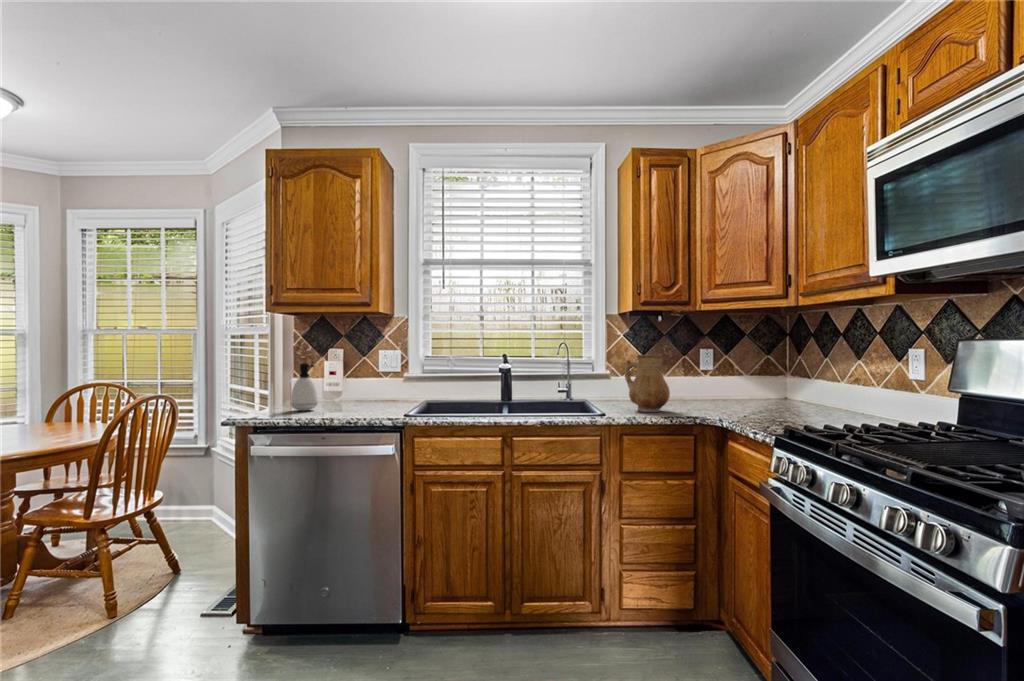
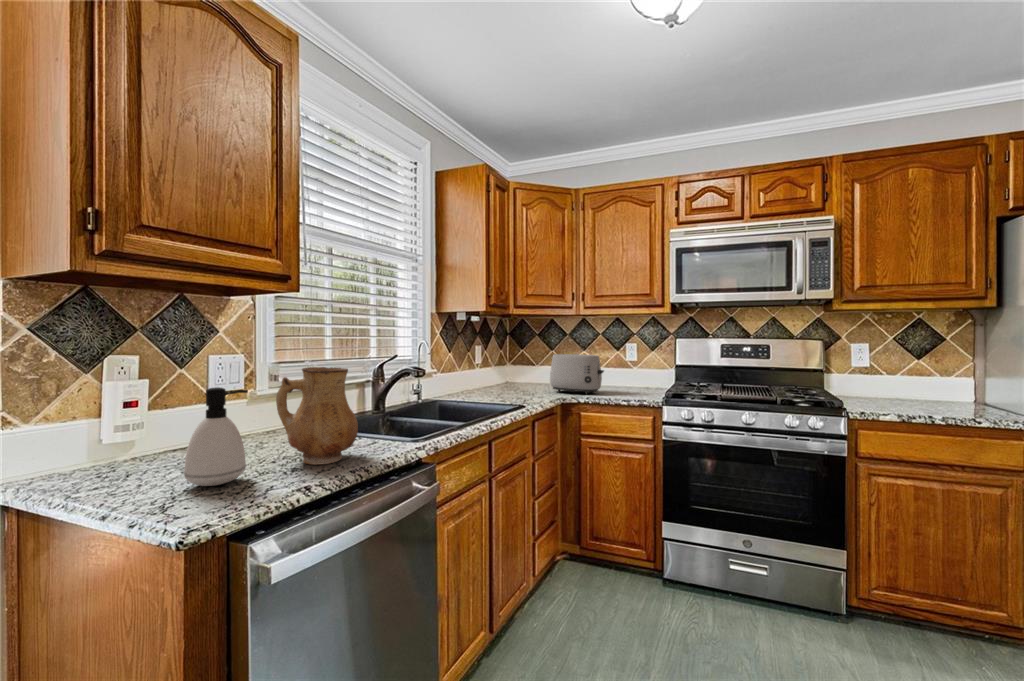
ceramic pitcher: present [624,355,670,412] -> present [276,367,358,465]
toaster: none [710,361,764,416] -> present [550,354,604,394]

